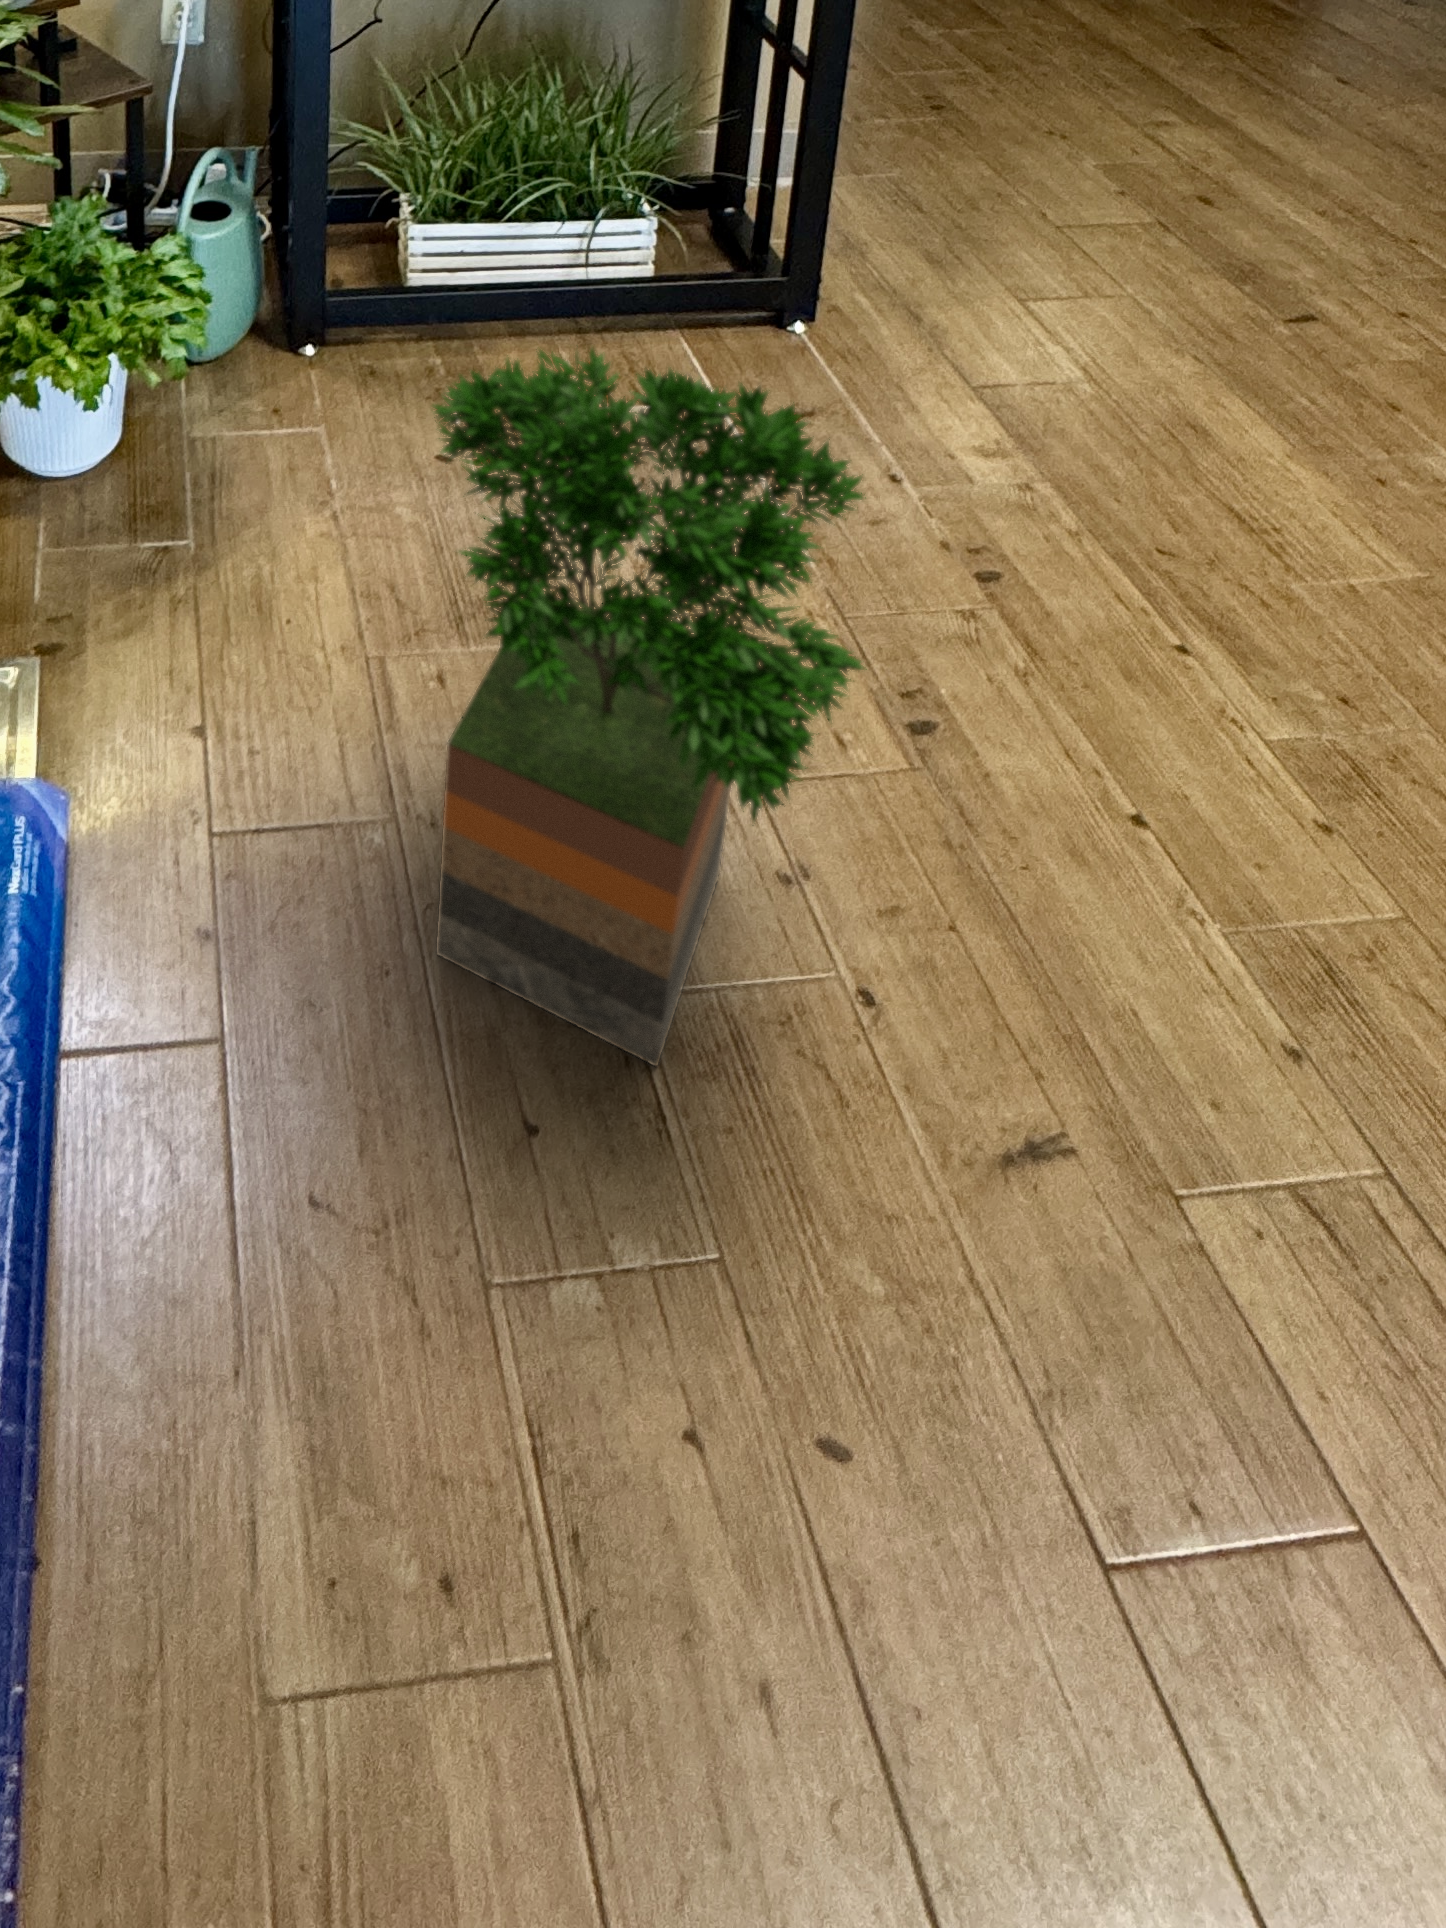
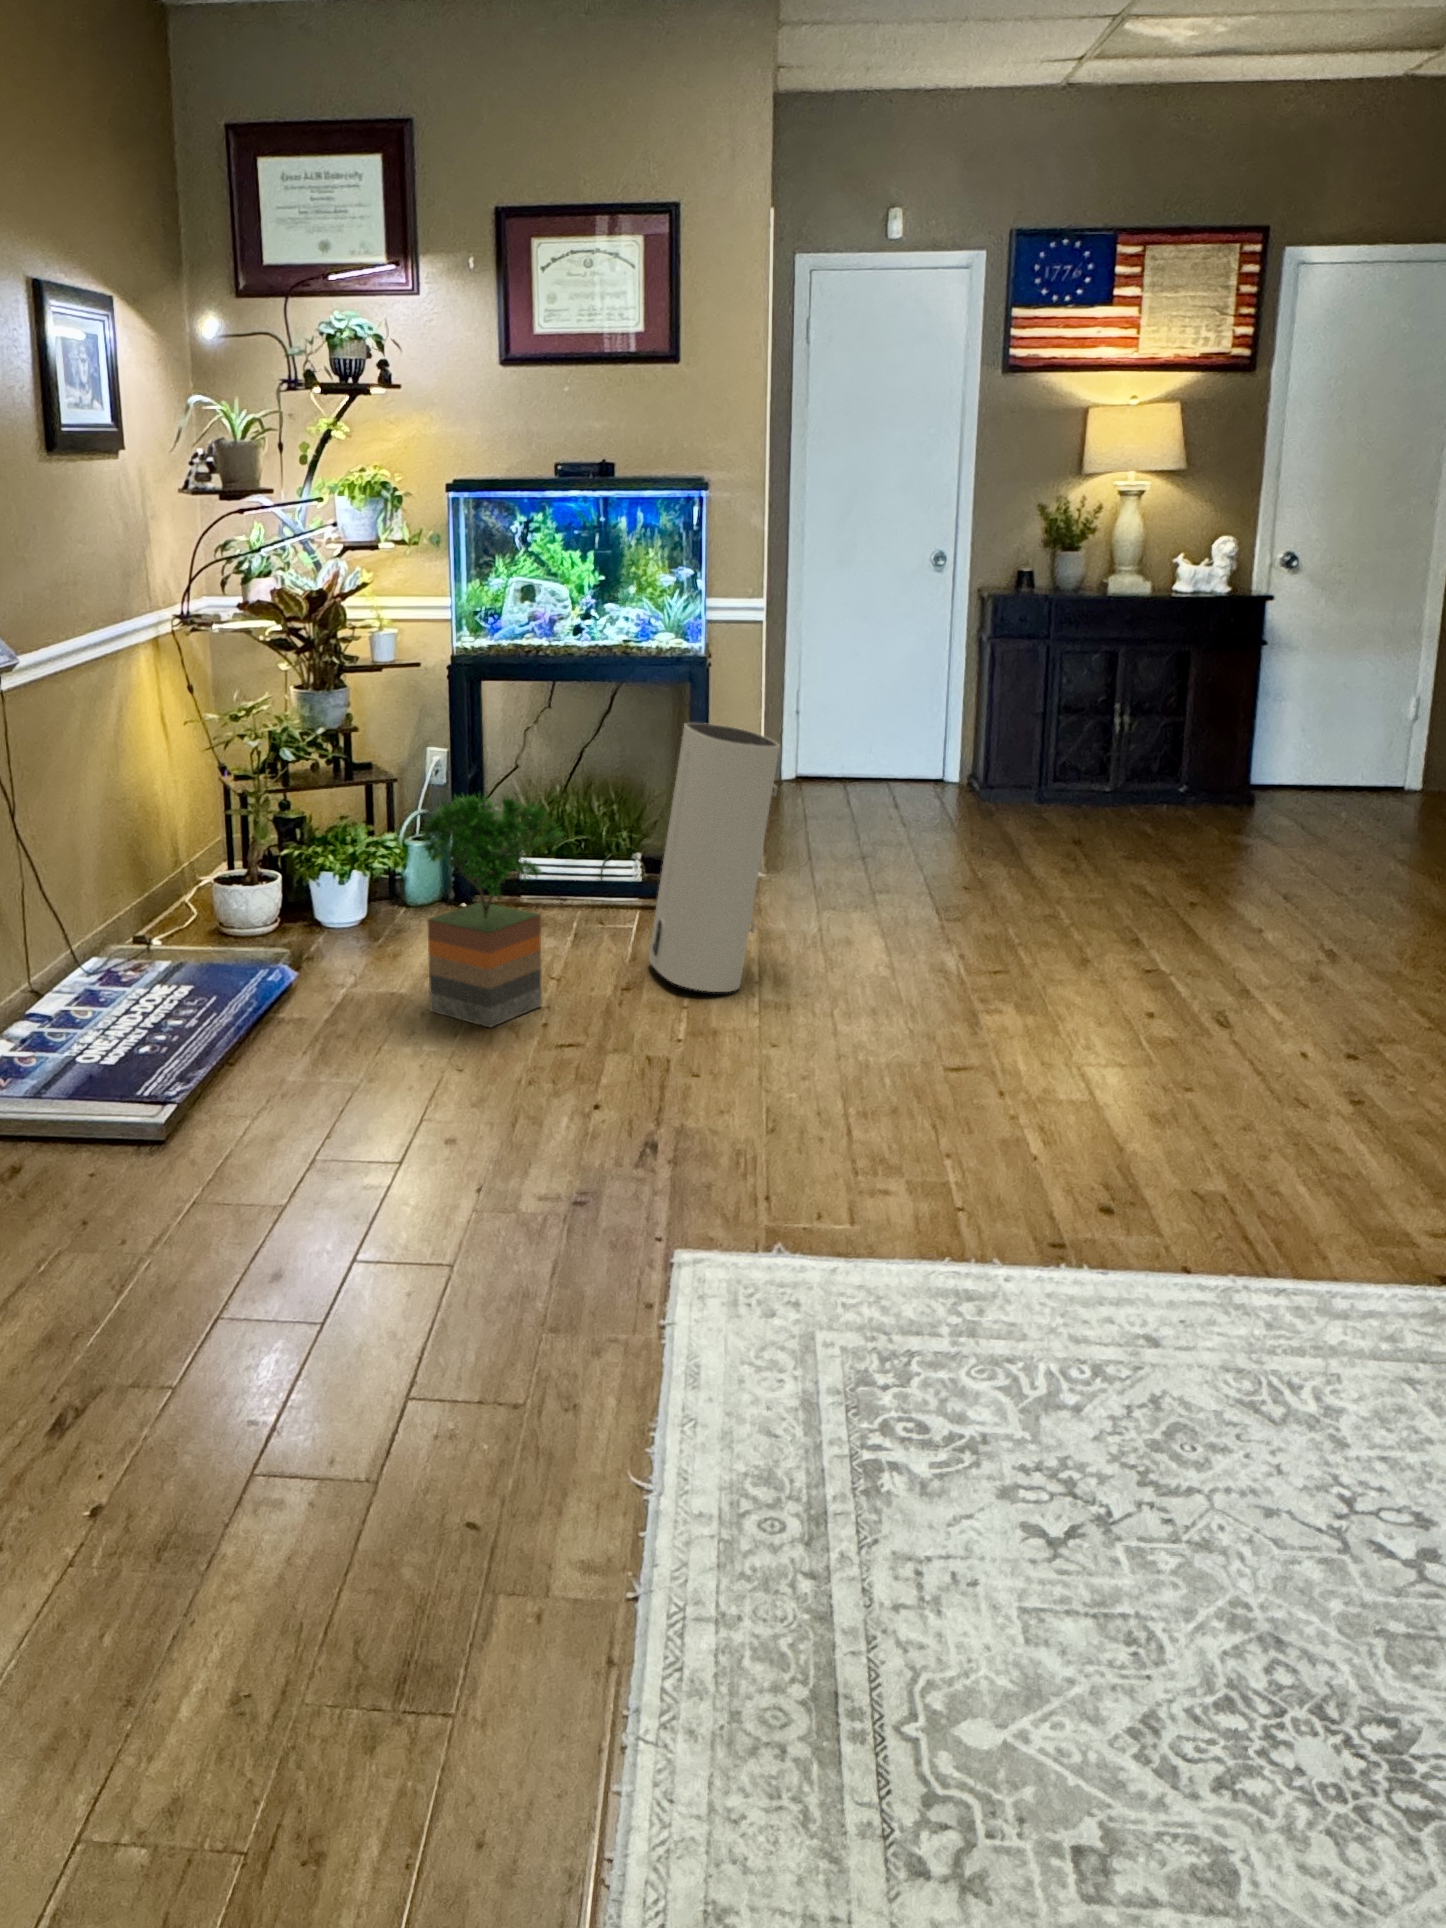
air purifier: none [833,30,1328,748] -> present [649,723,780,992]

